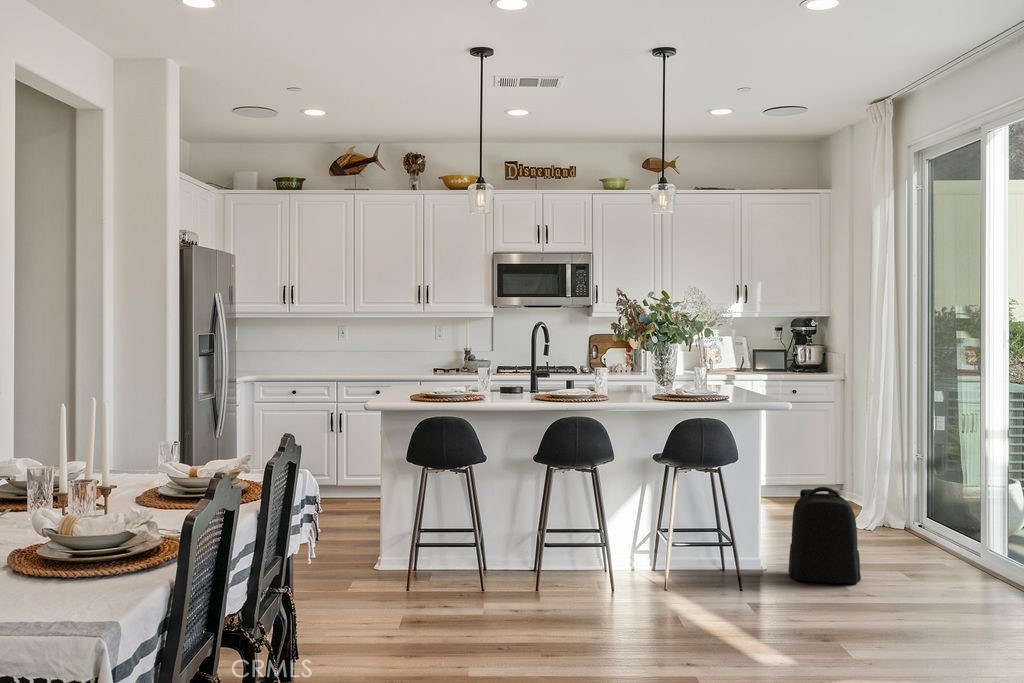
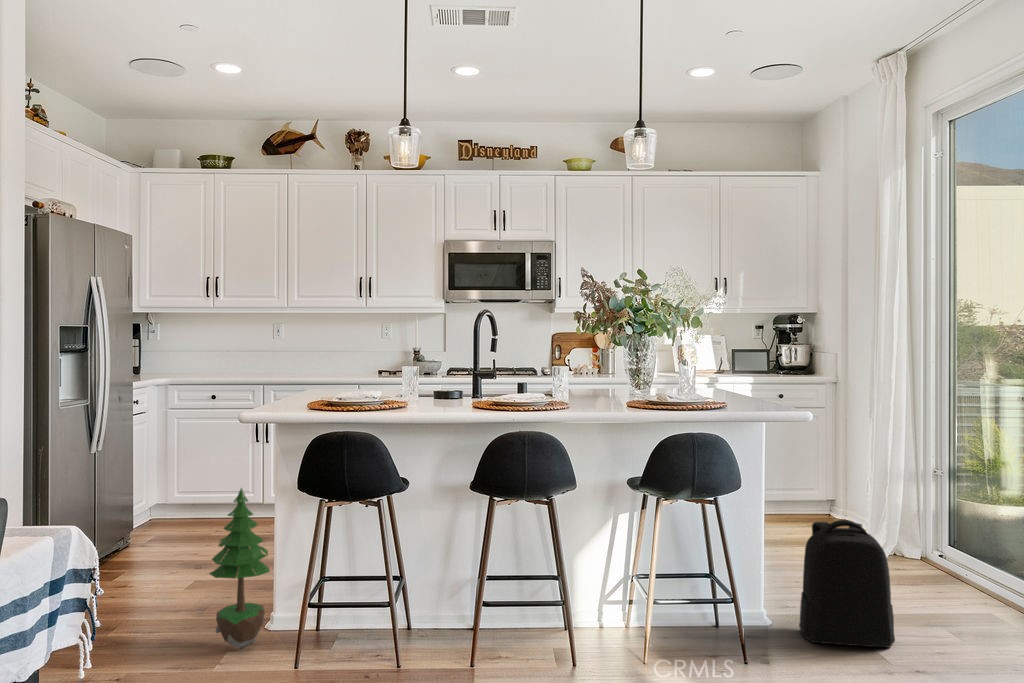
potted tree: none [336,459,381,581] -> present [209,488,270,649]

